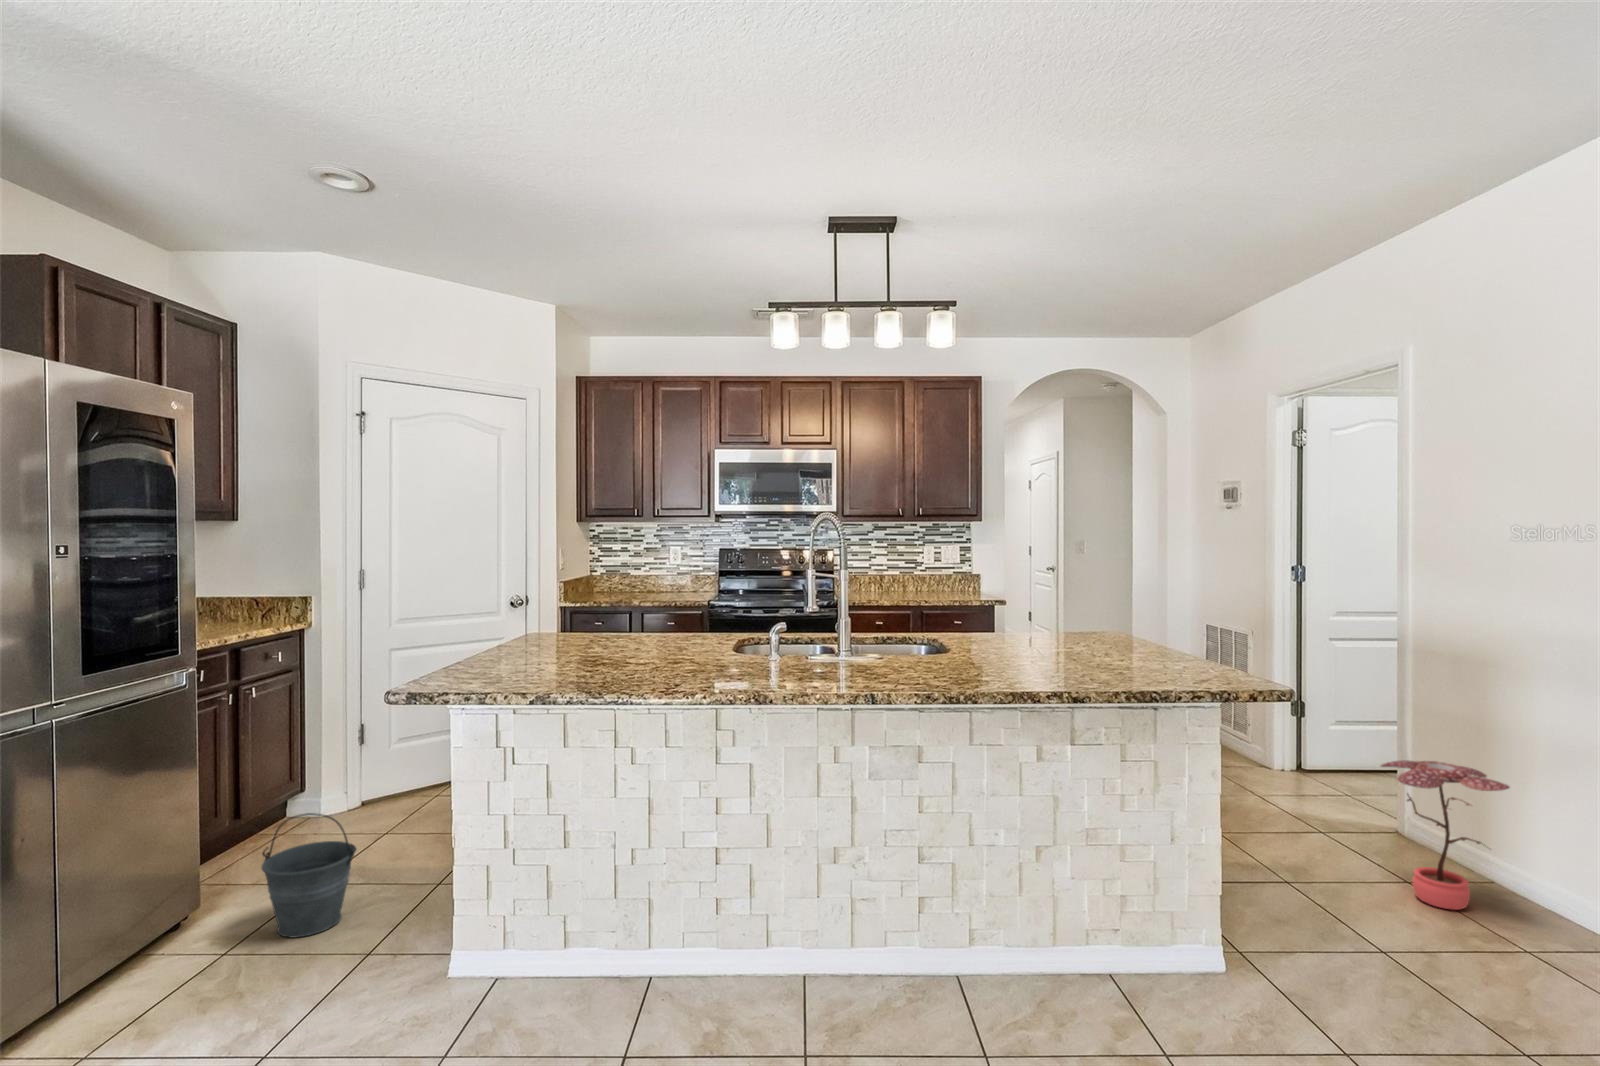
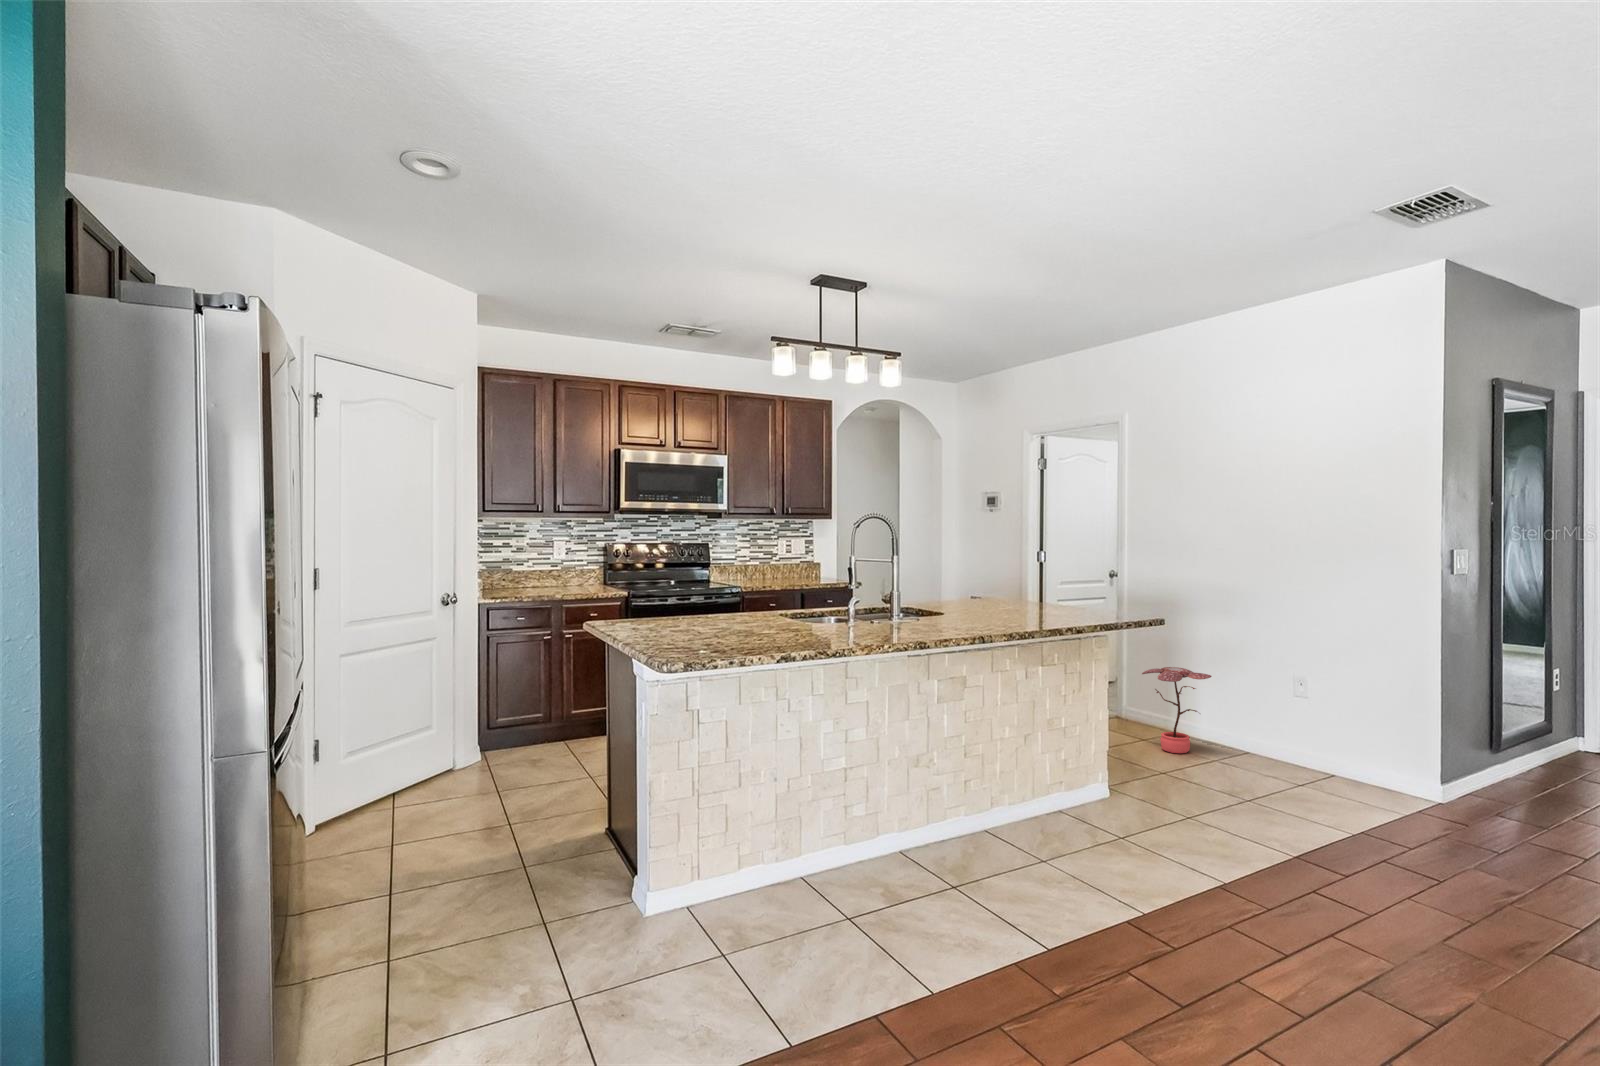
bucket: present [262,813,356,938] -> none [403,799,495,919]

